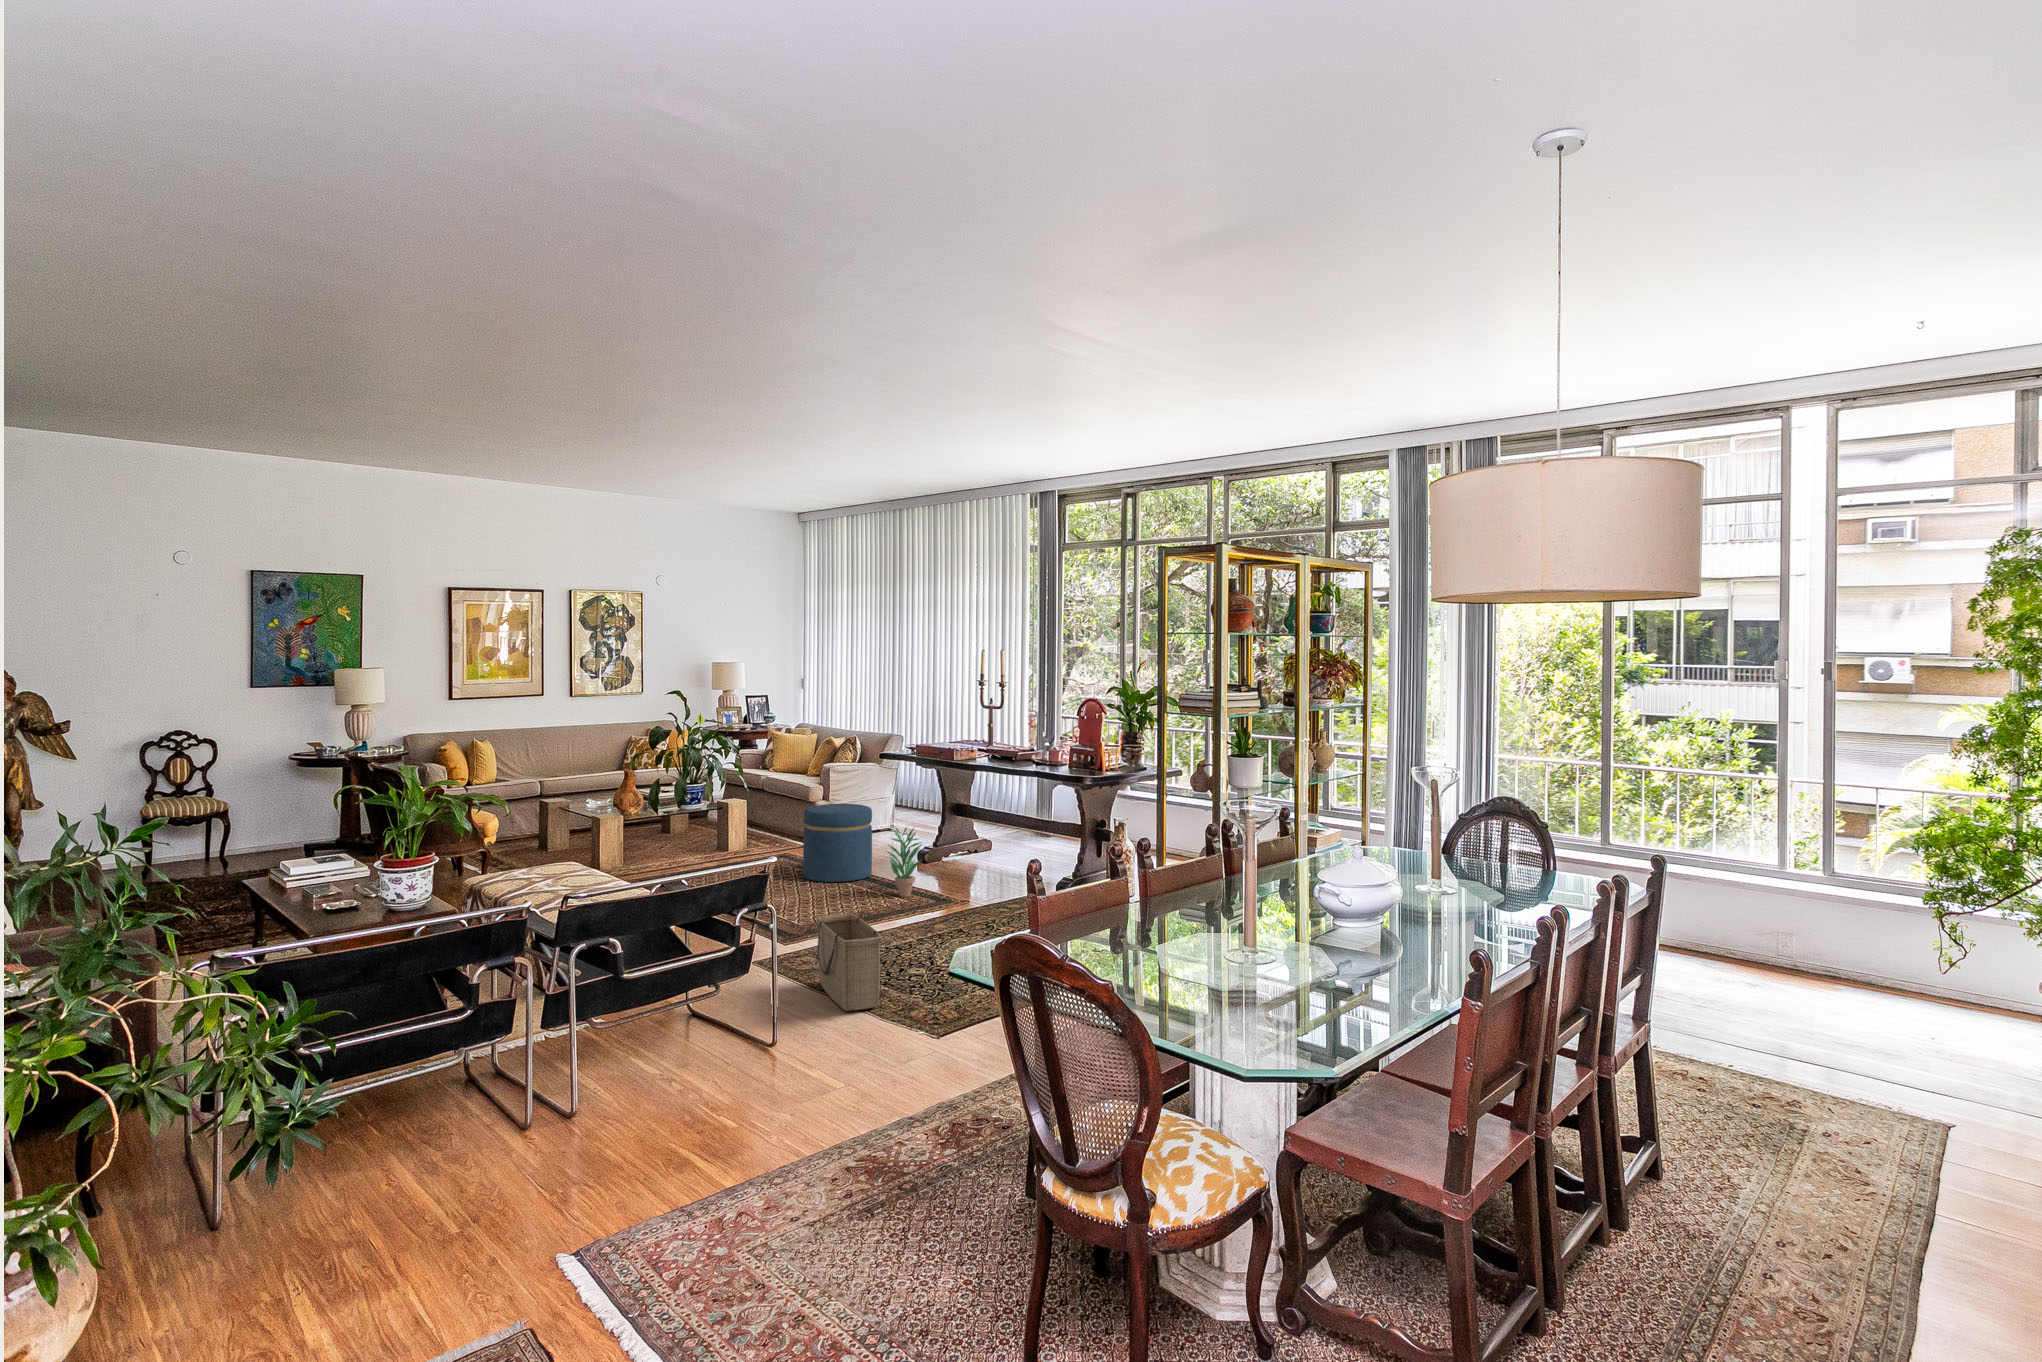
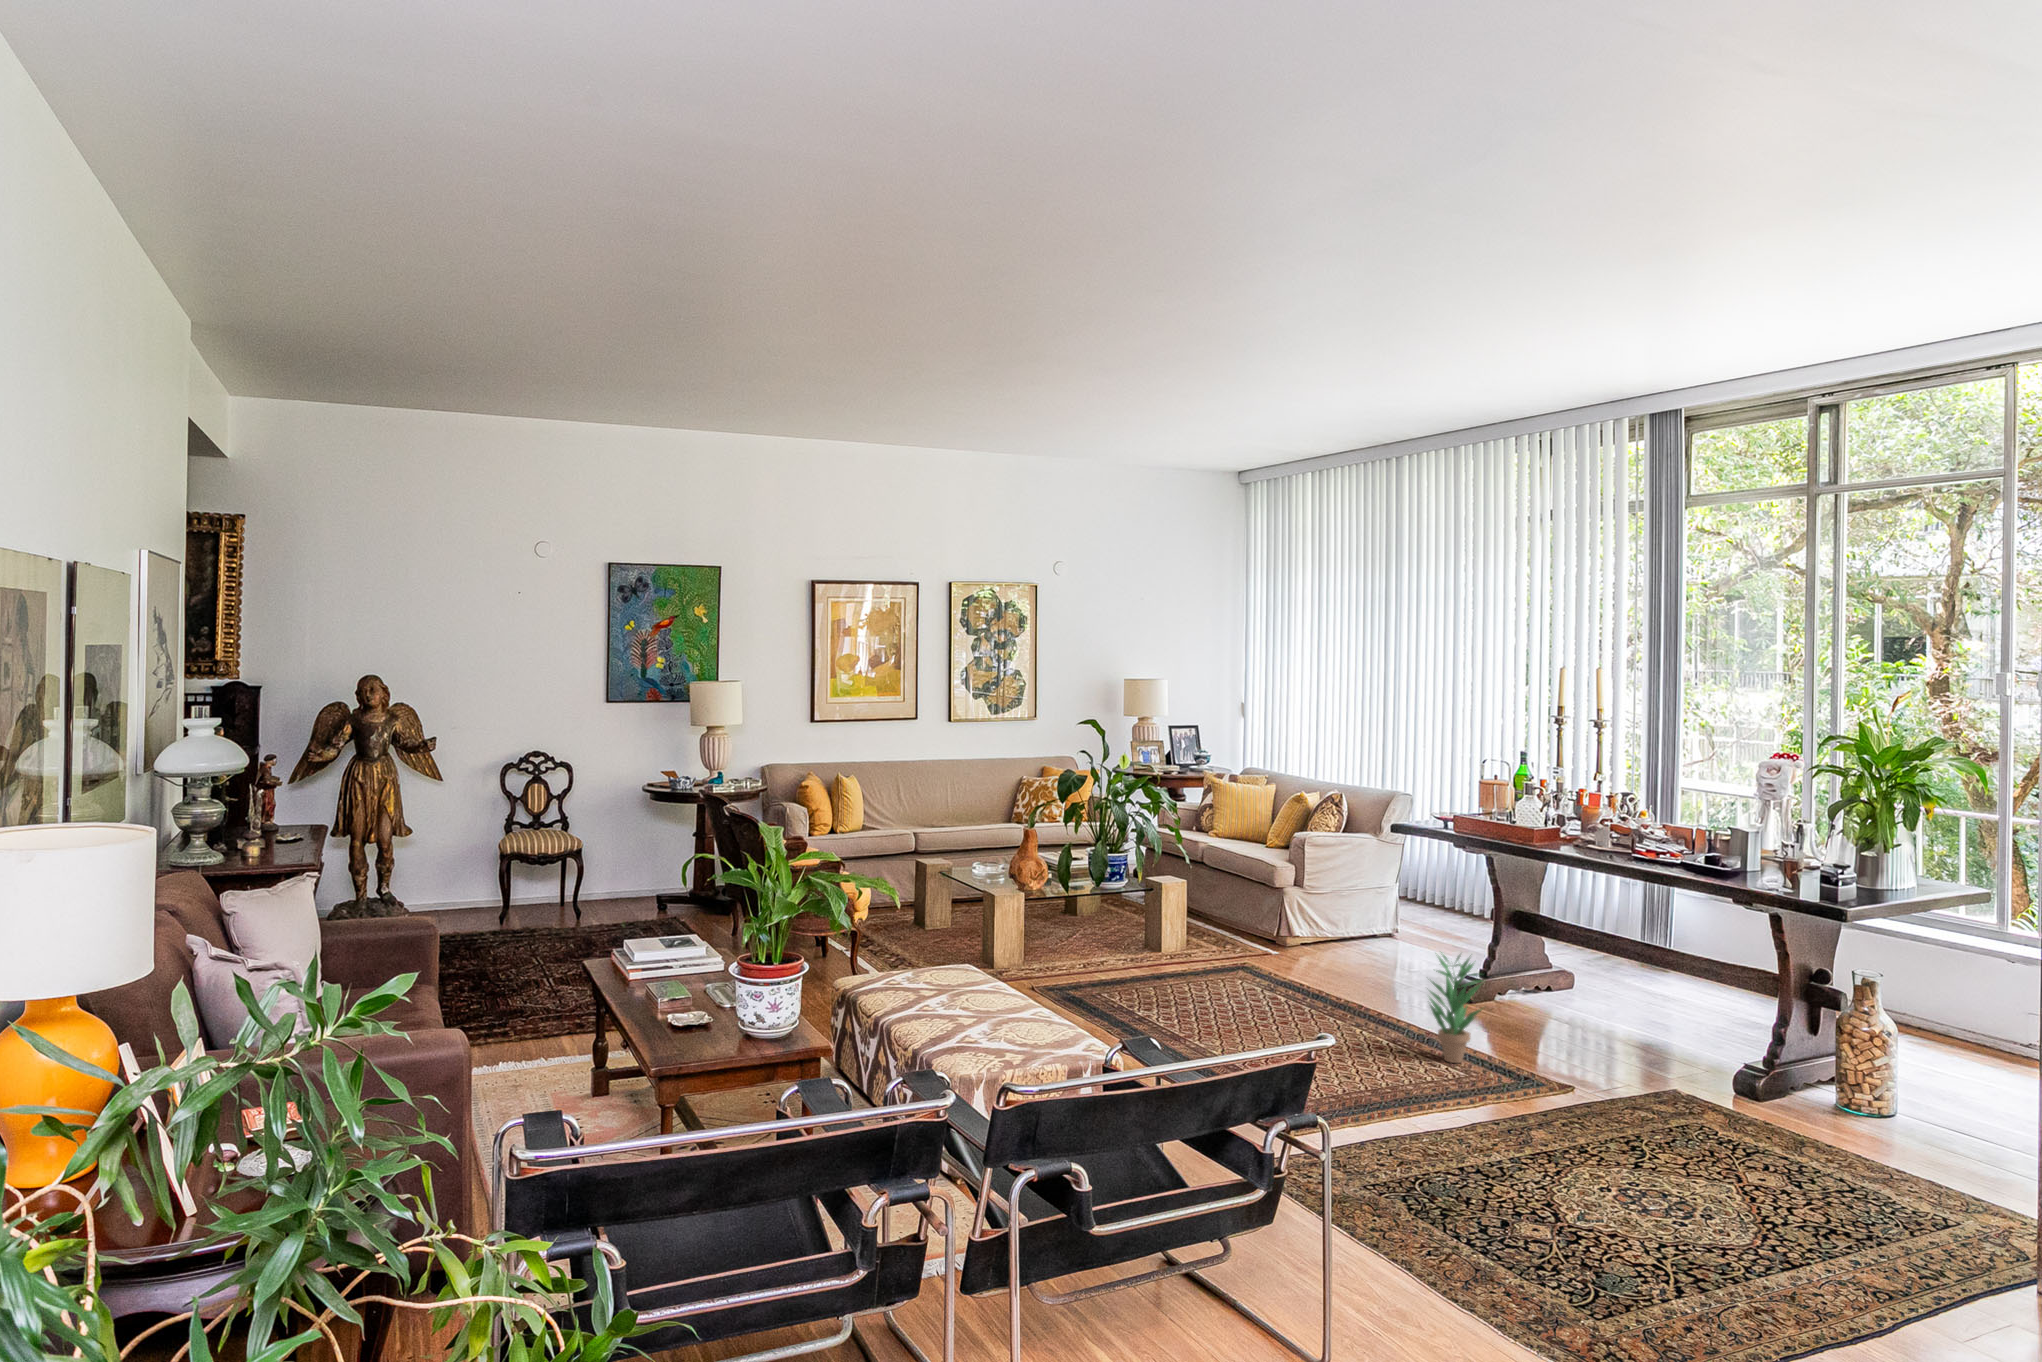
ottoman: present [803,804,872,882] -> none [1284,901,1390,1023]
basket: present [817,914,882,1011] -> none [1361,1115,1494,1301]

